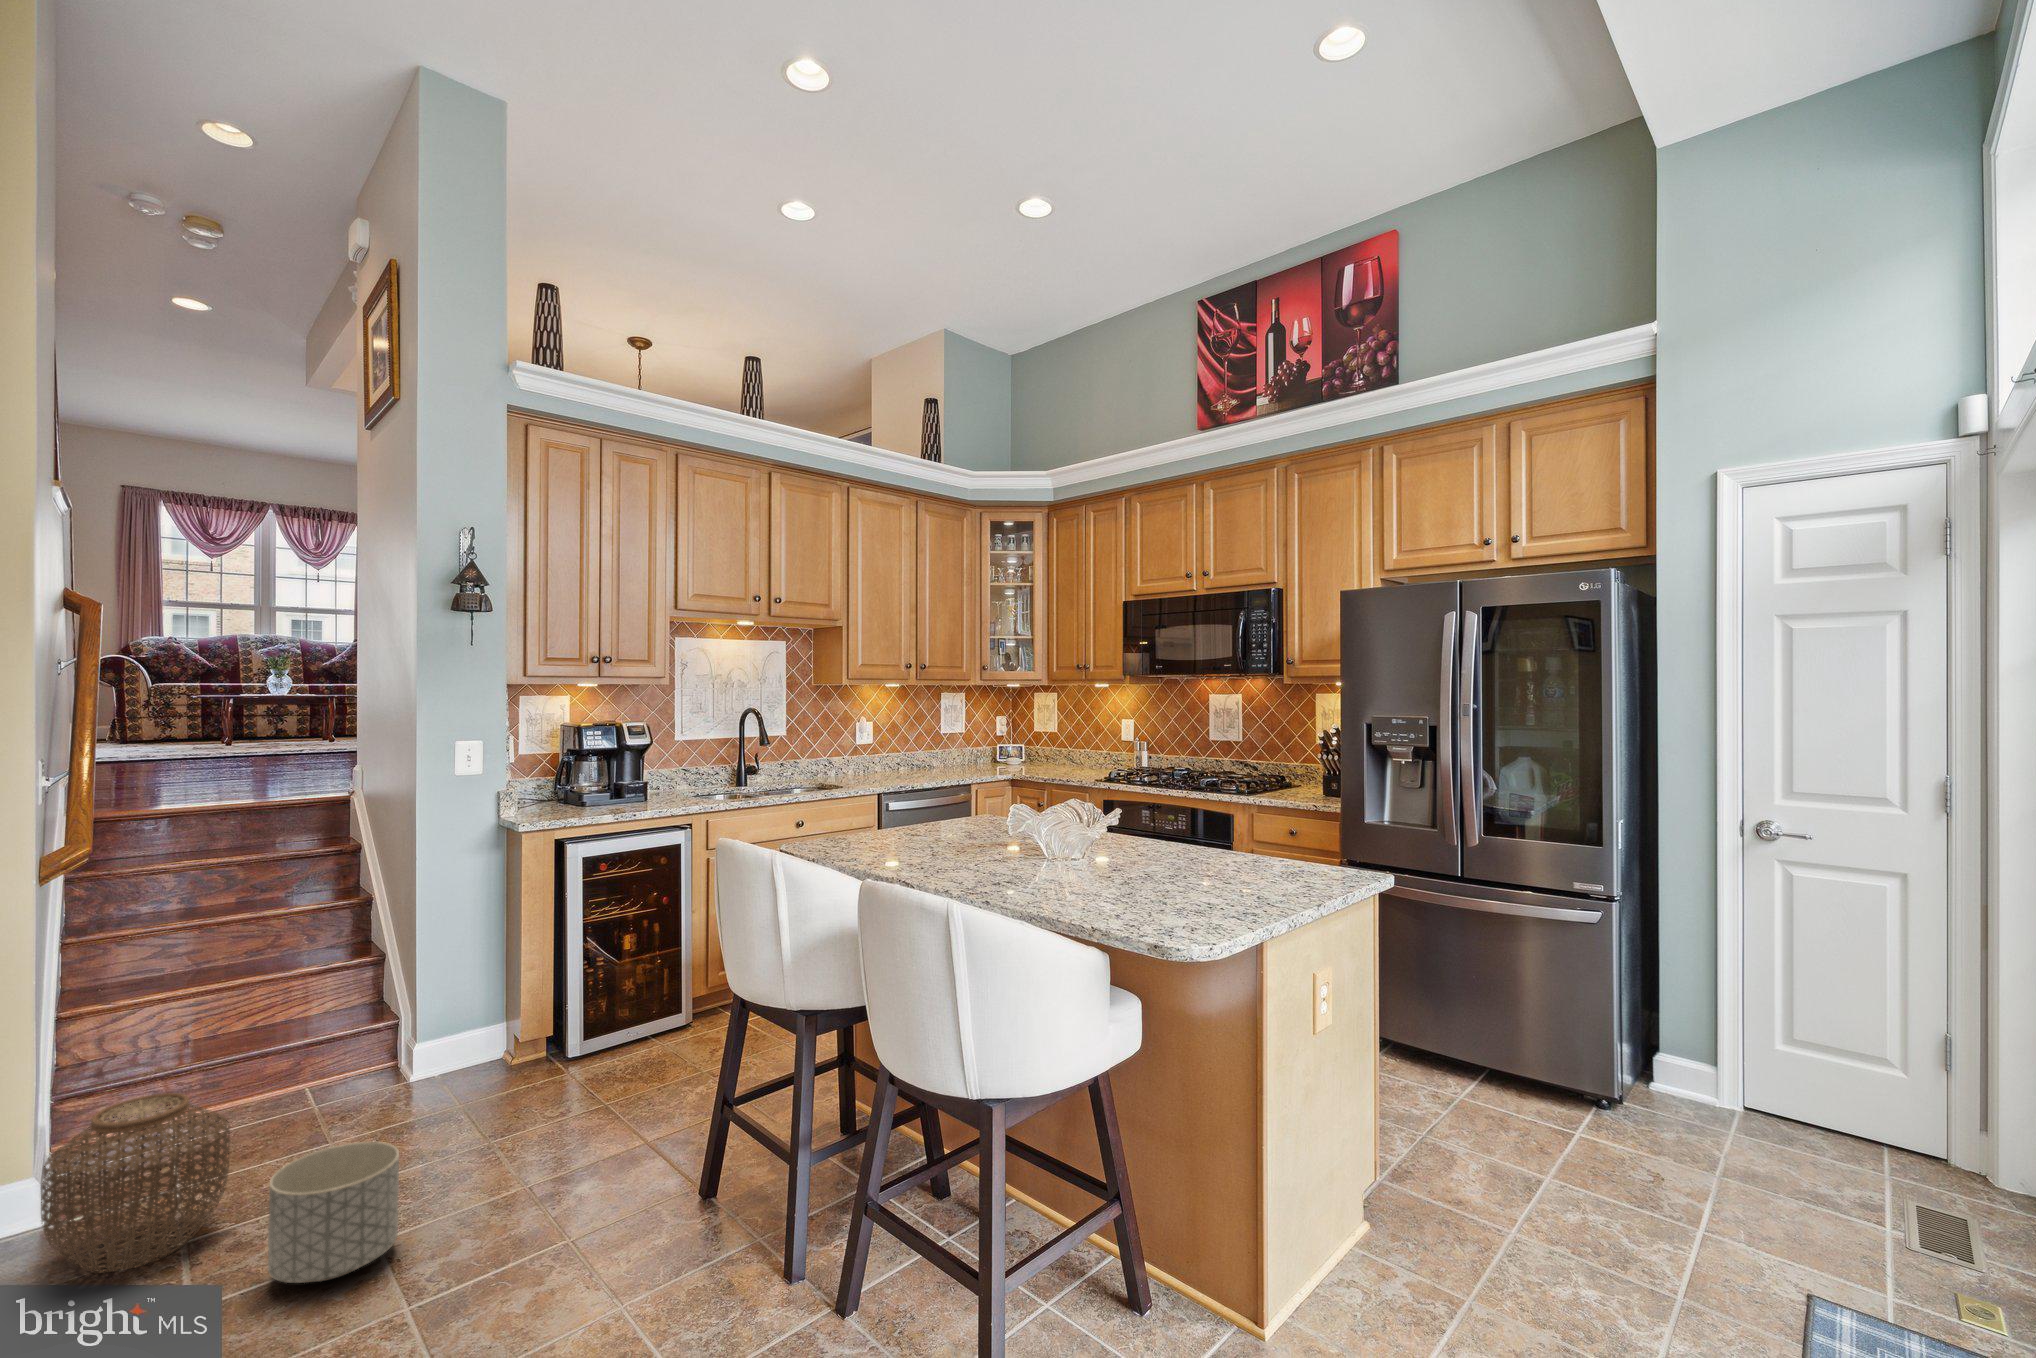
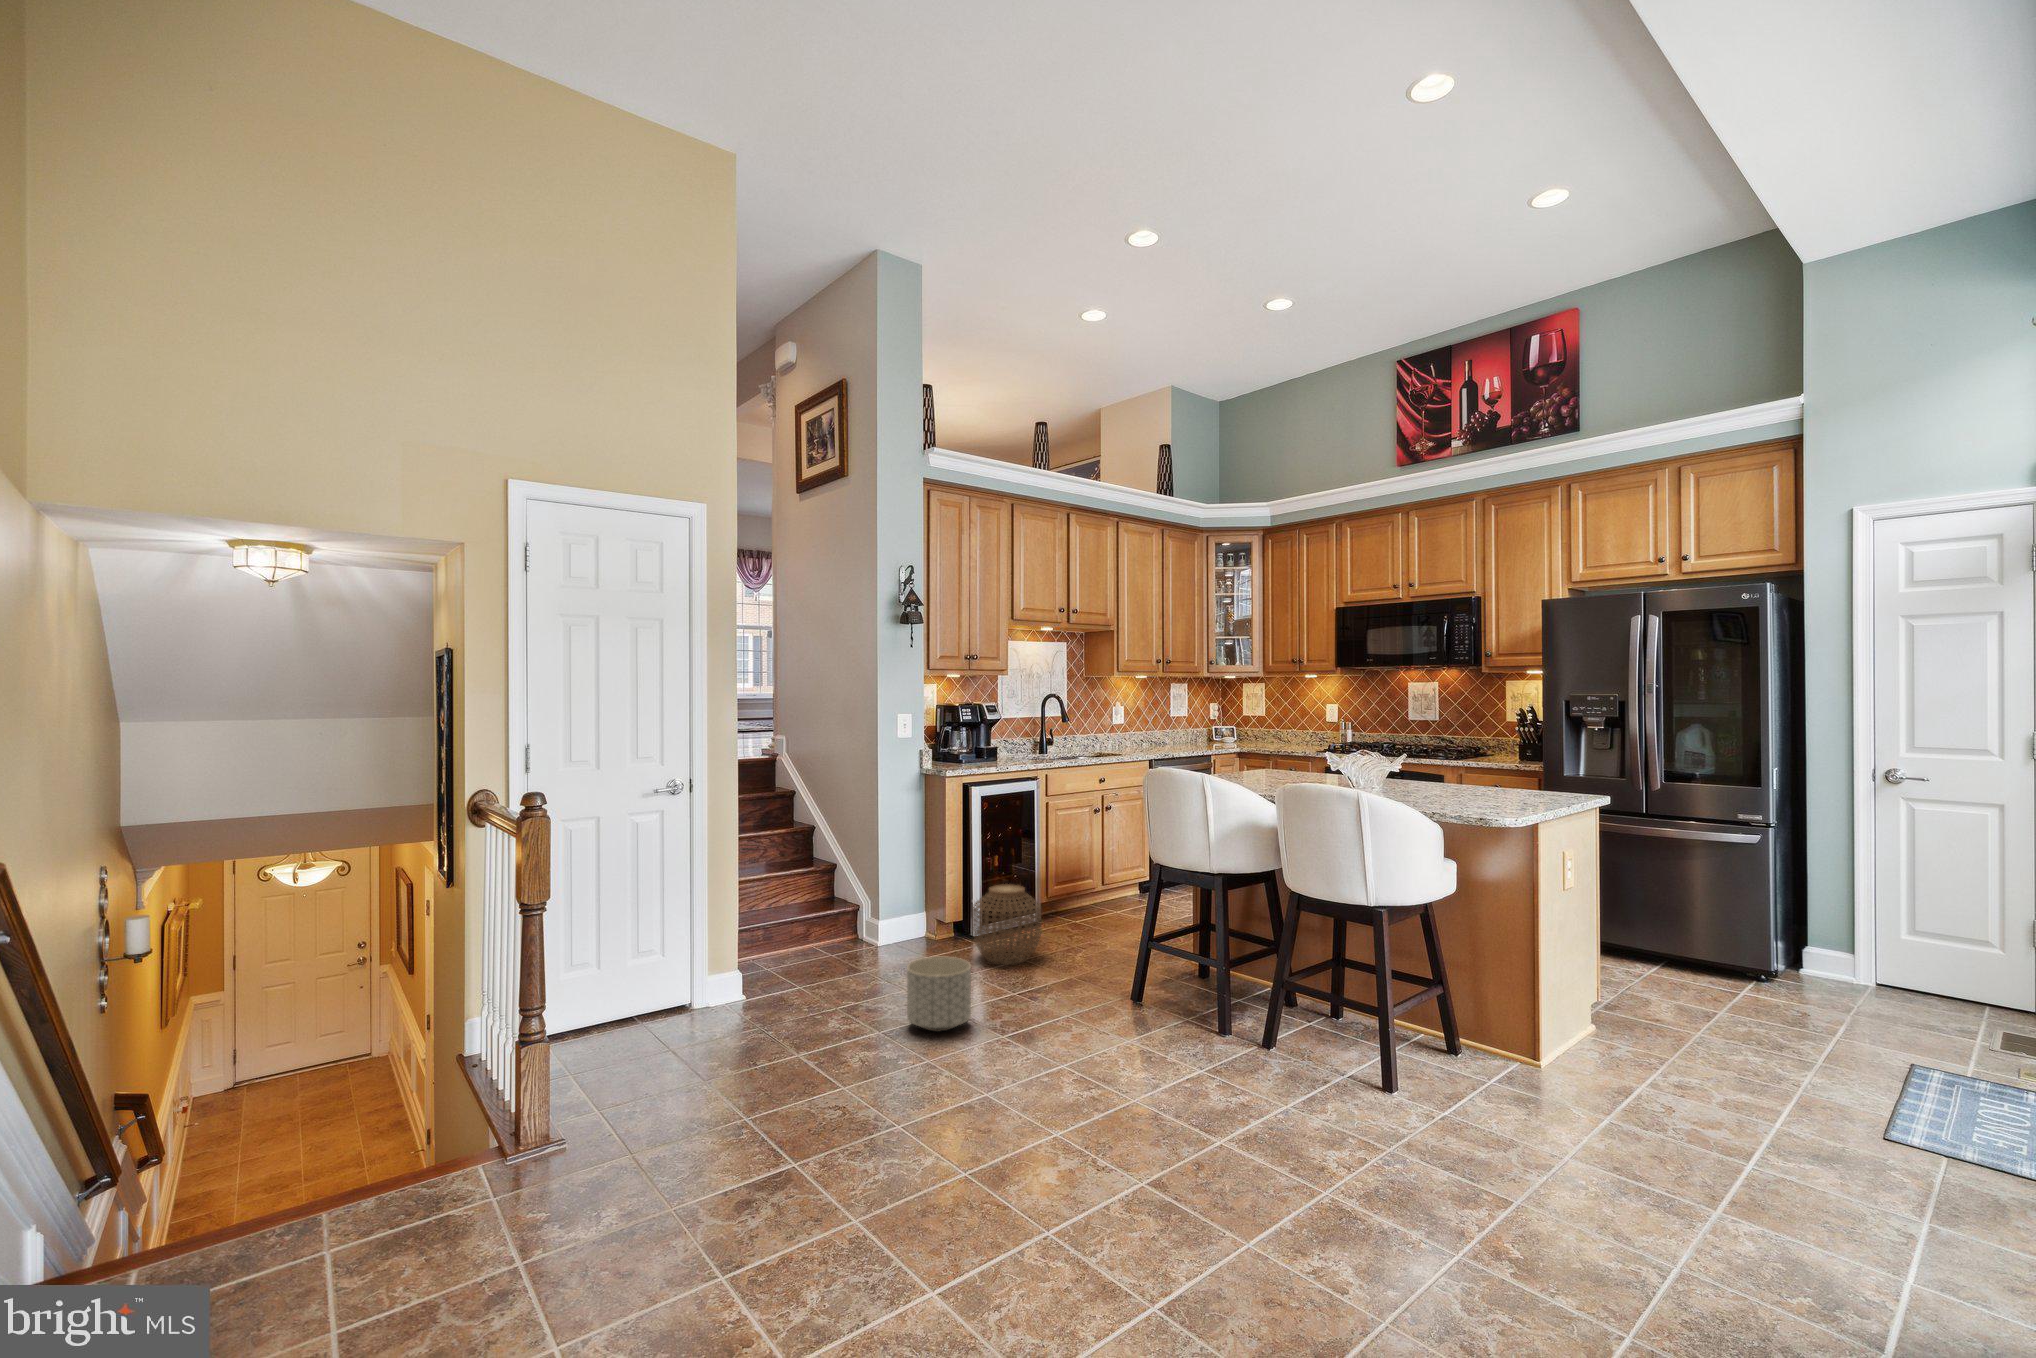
woven basket: present [41,1093,230,1272] -> present [972,884,1041,965]

